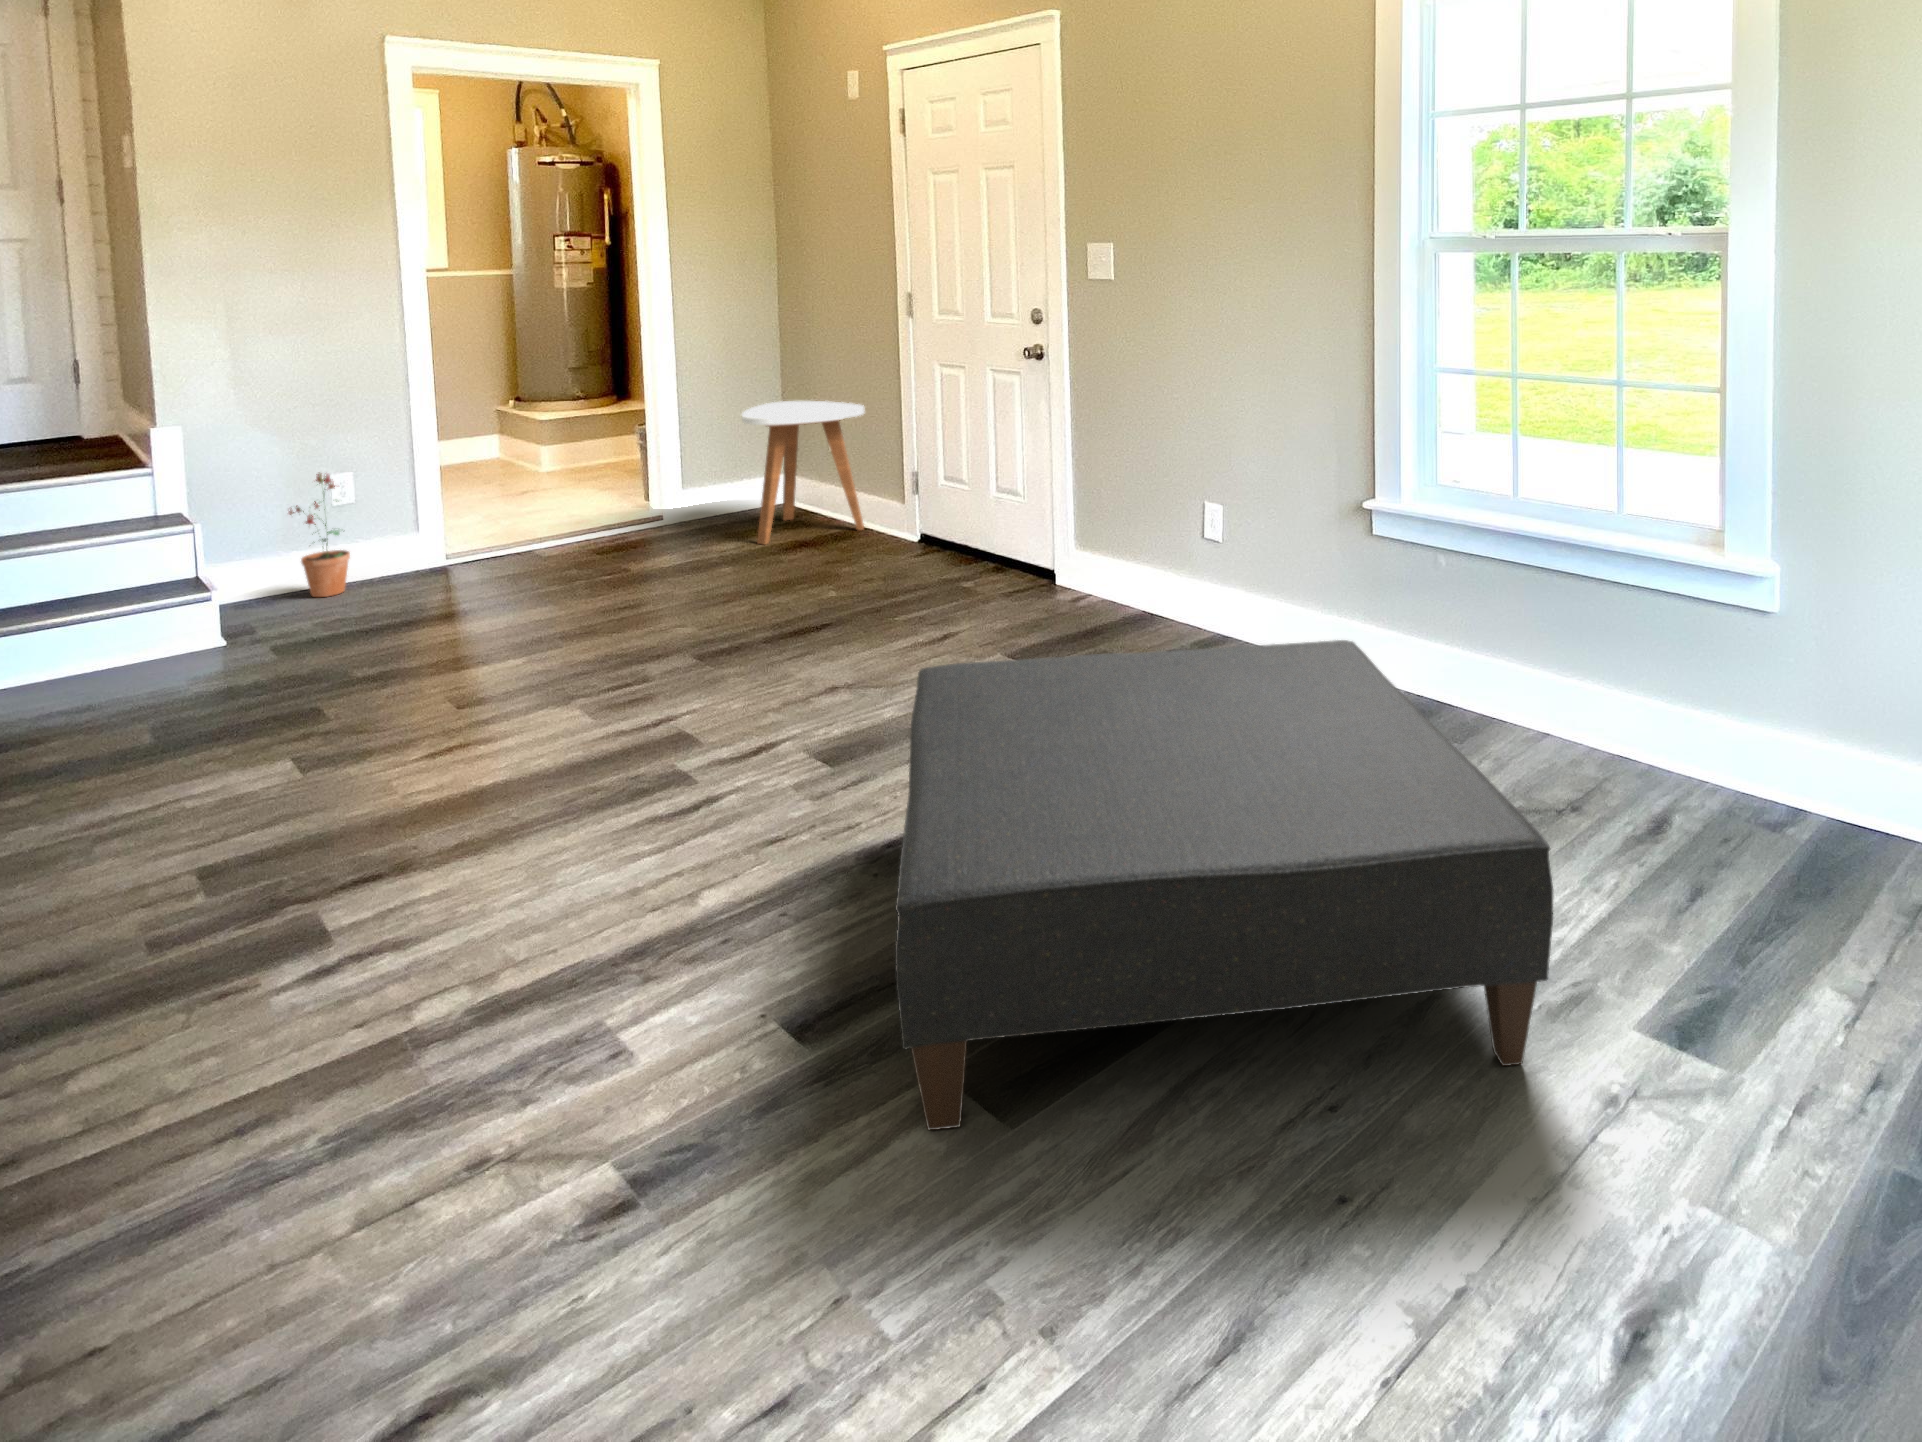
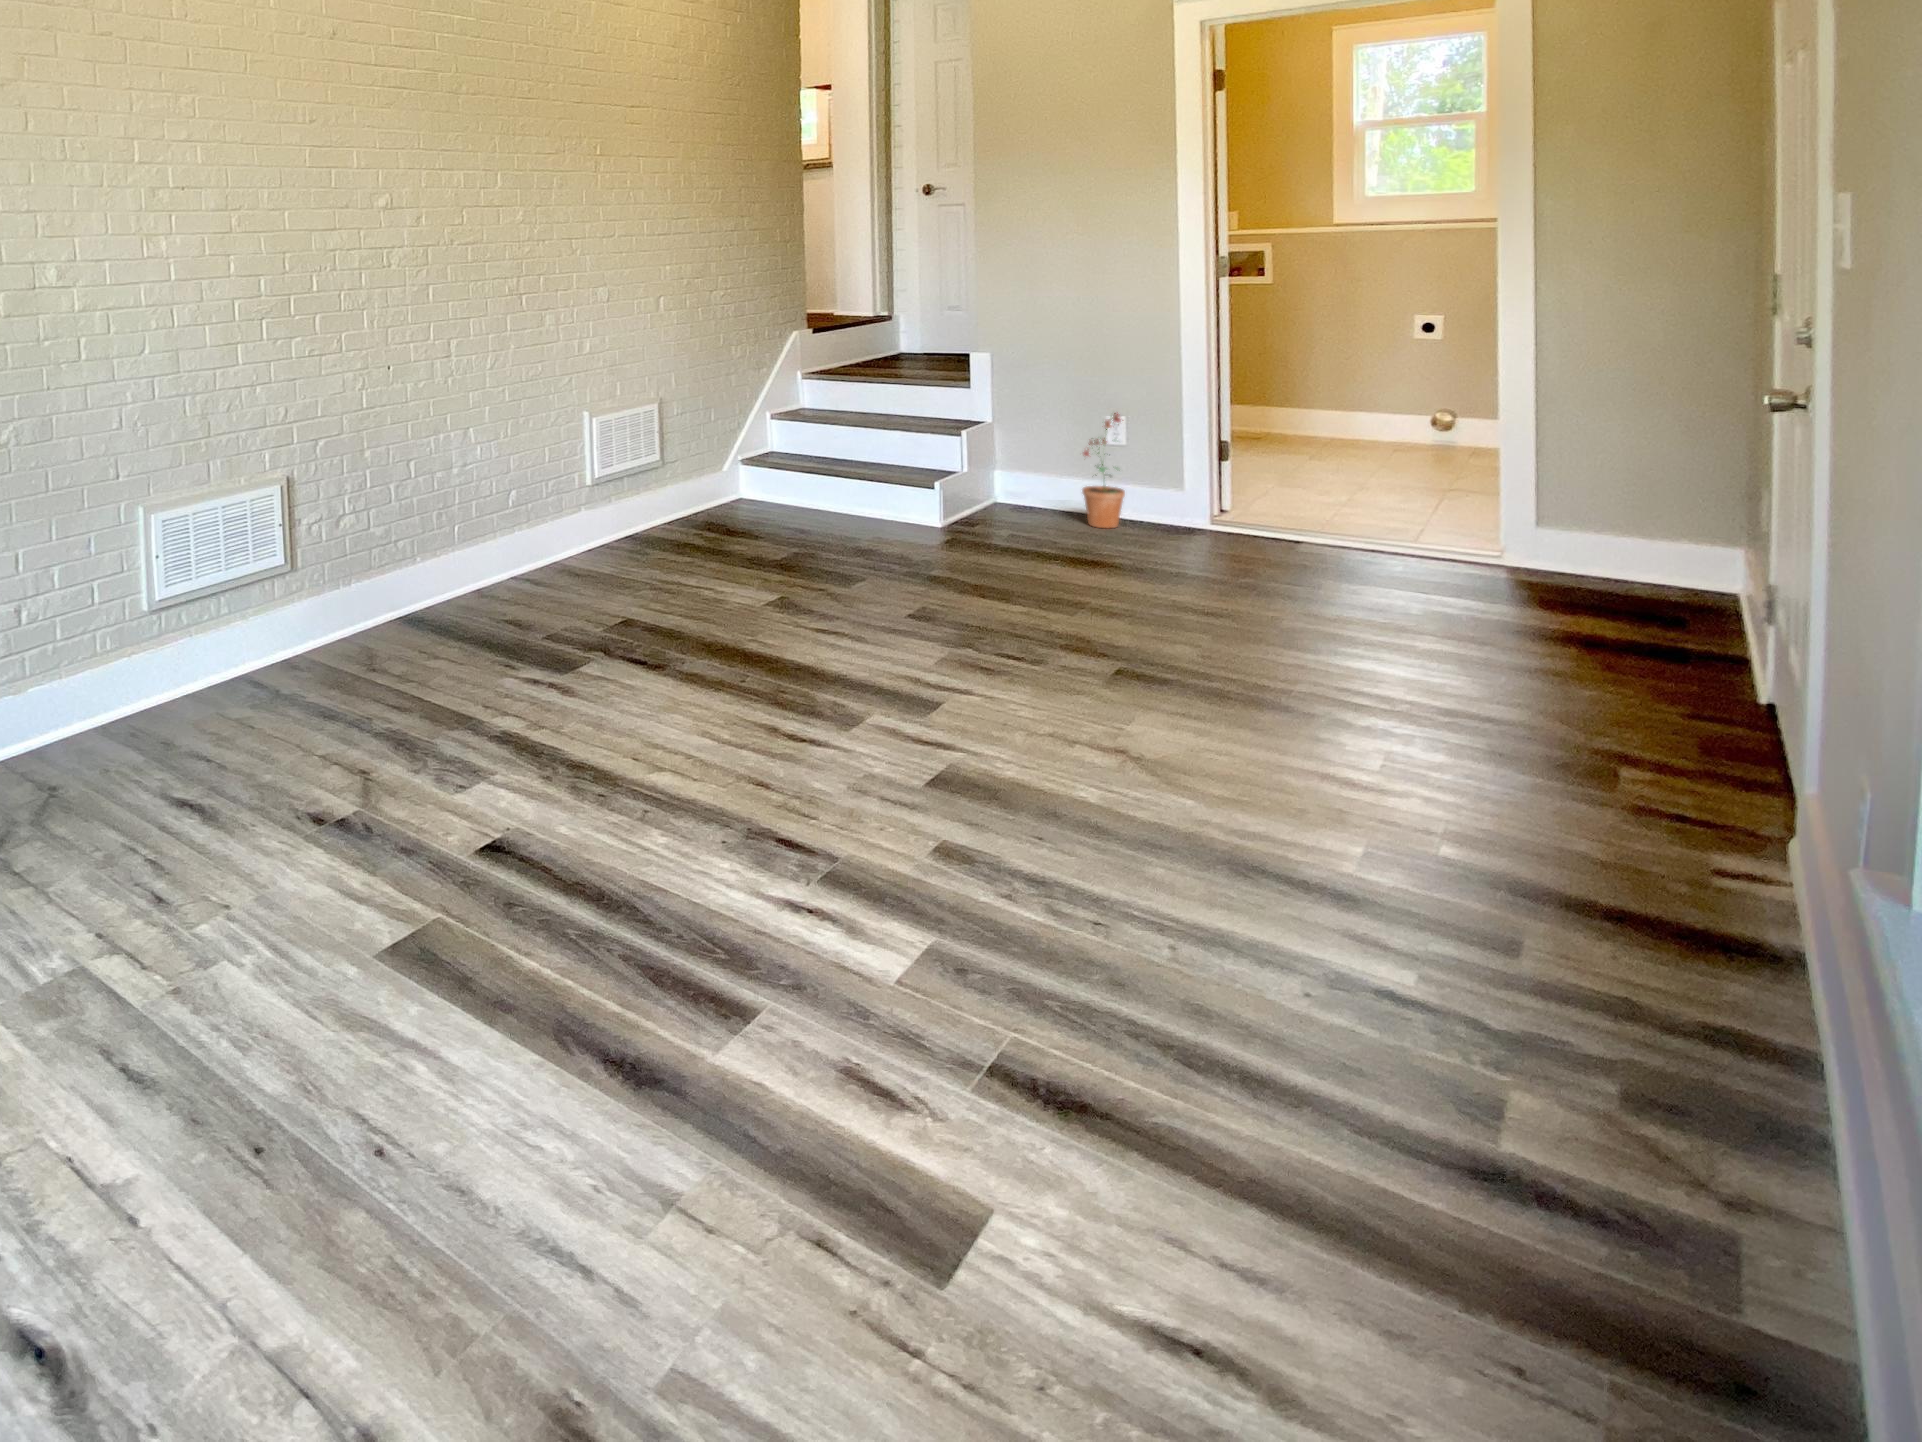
side table: present [742,401,864,544] -> none [1567,439,1829,682]
ottoman: present [895,640,1553,1130] -> none [350,681,1190,1335]

